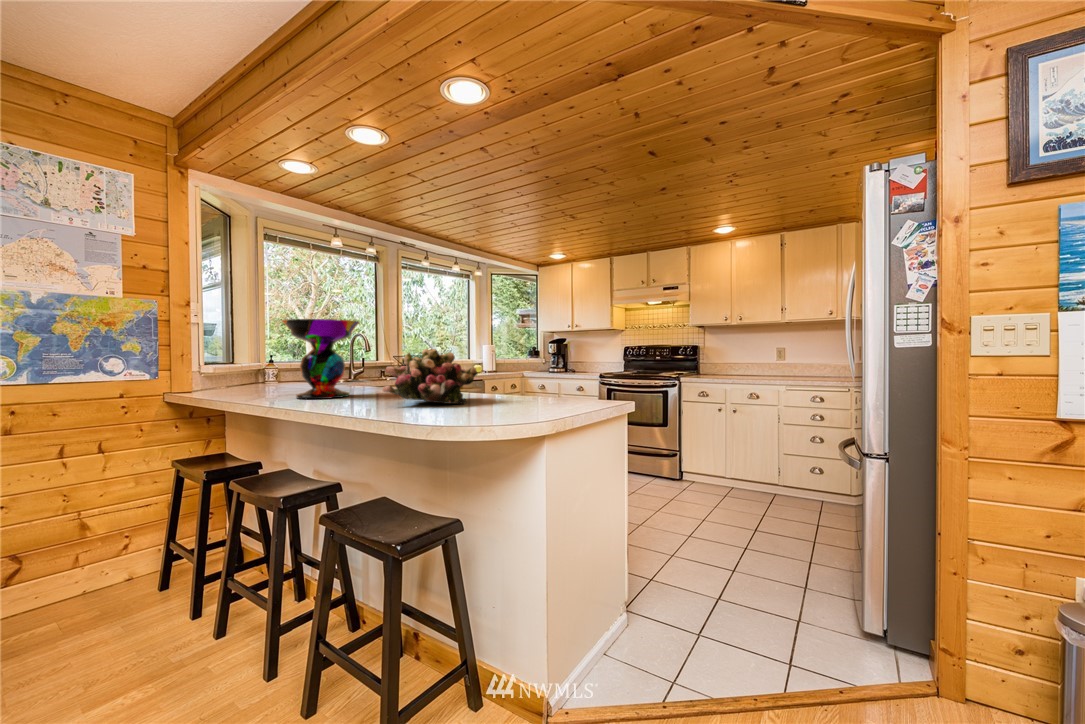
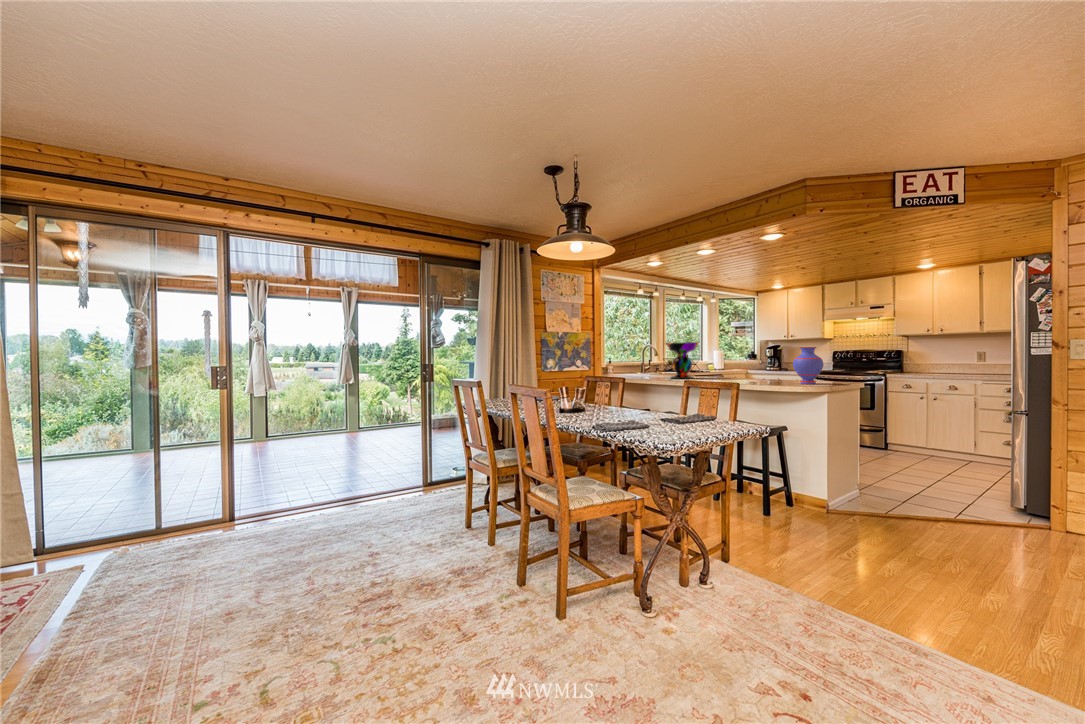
vase: none [492,326,553,415] -> present [793,347,824,384]
flower arrangement: present [383,349,477,404] -> none [728,356,772,381]

